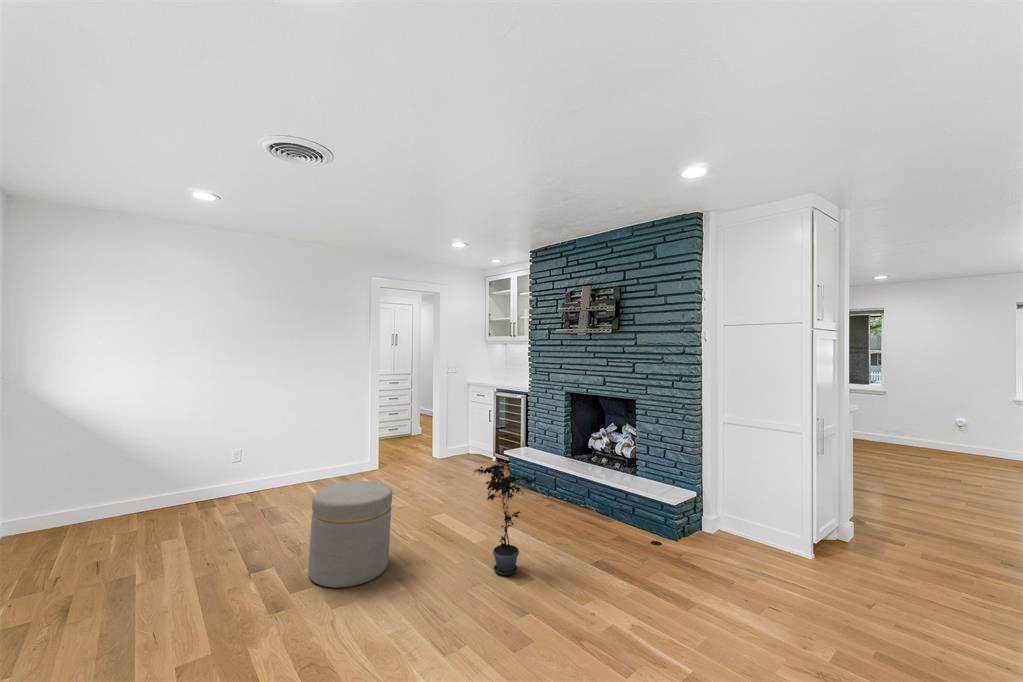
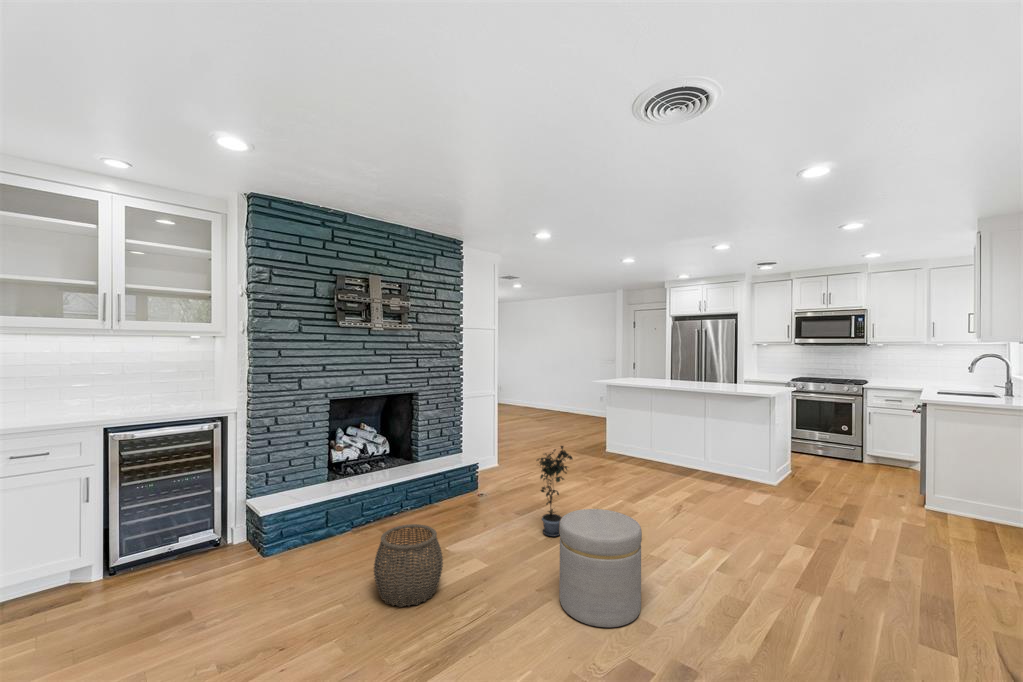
woven basket: none [408,463,455,514] -> present [374,524,443,607]

